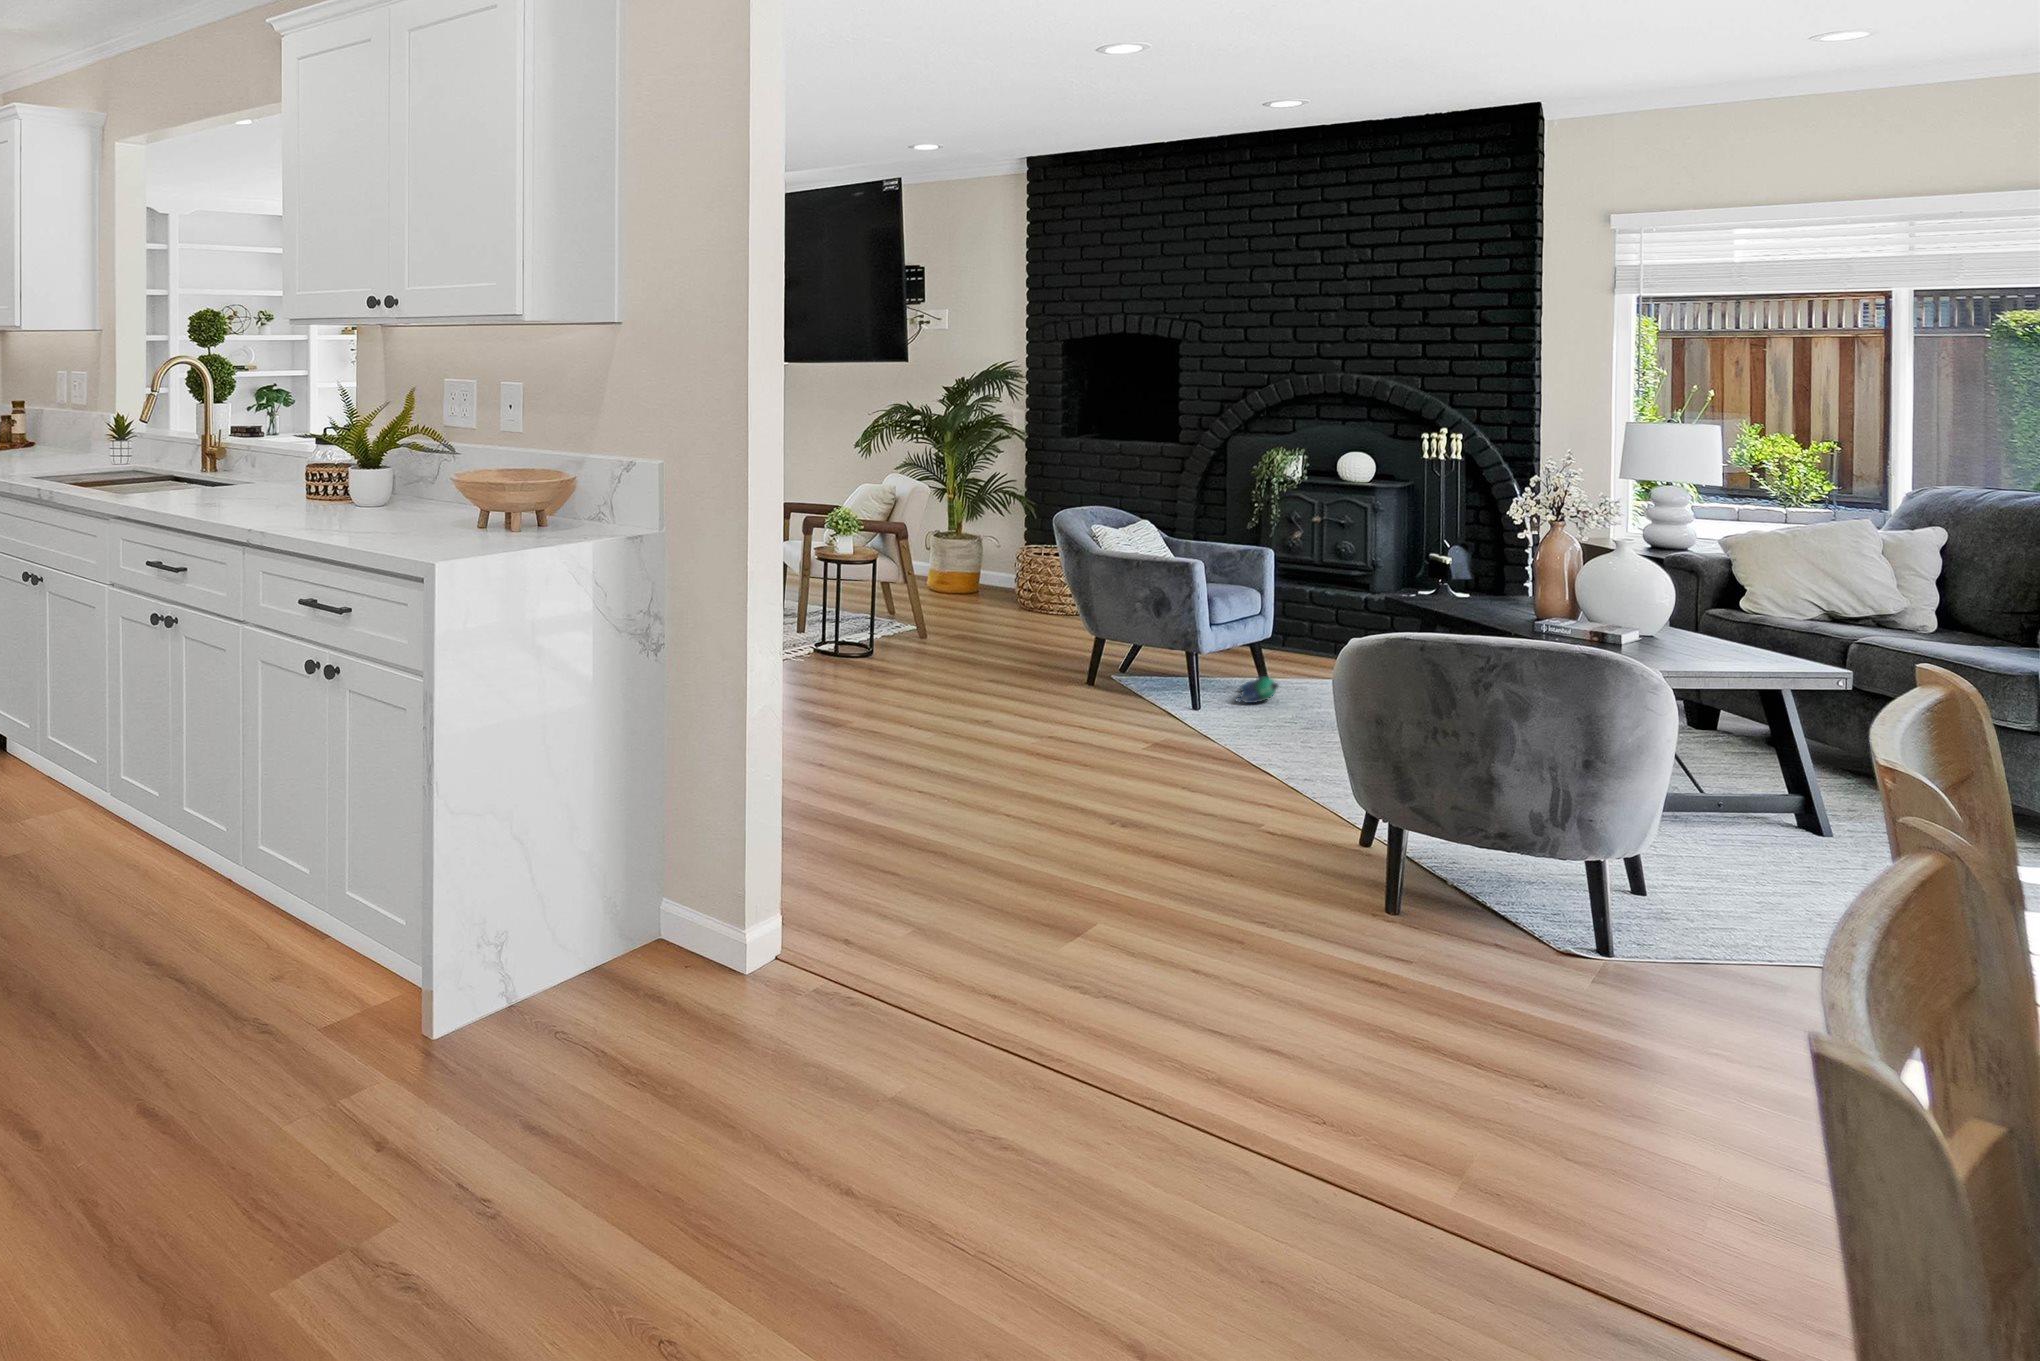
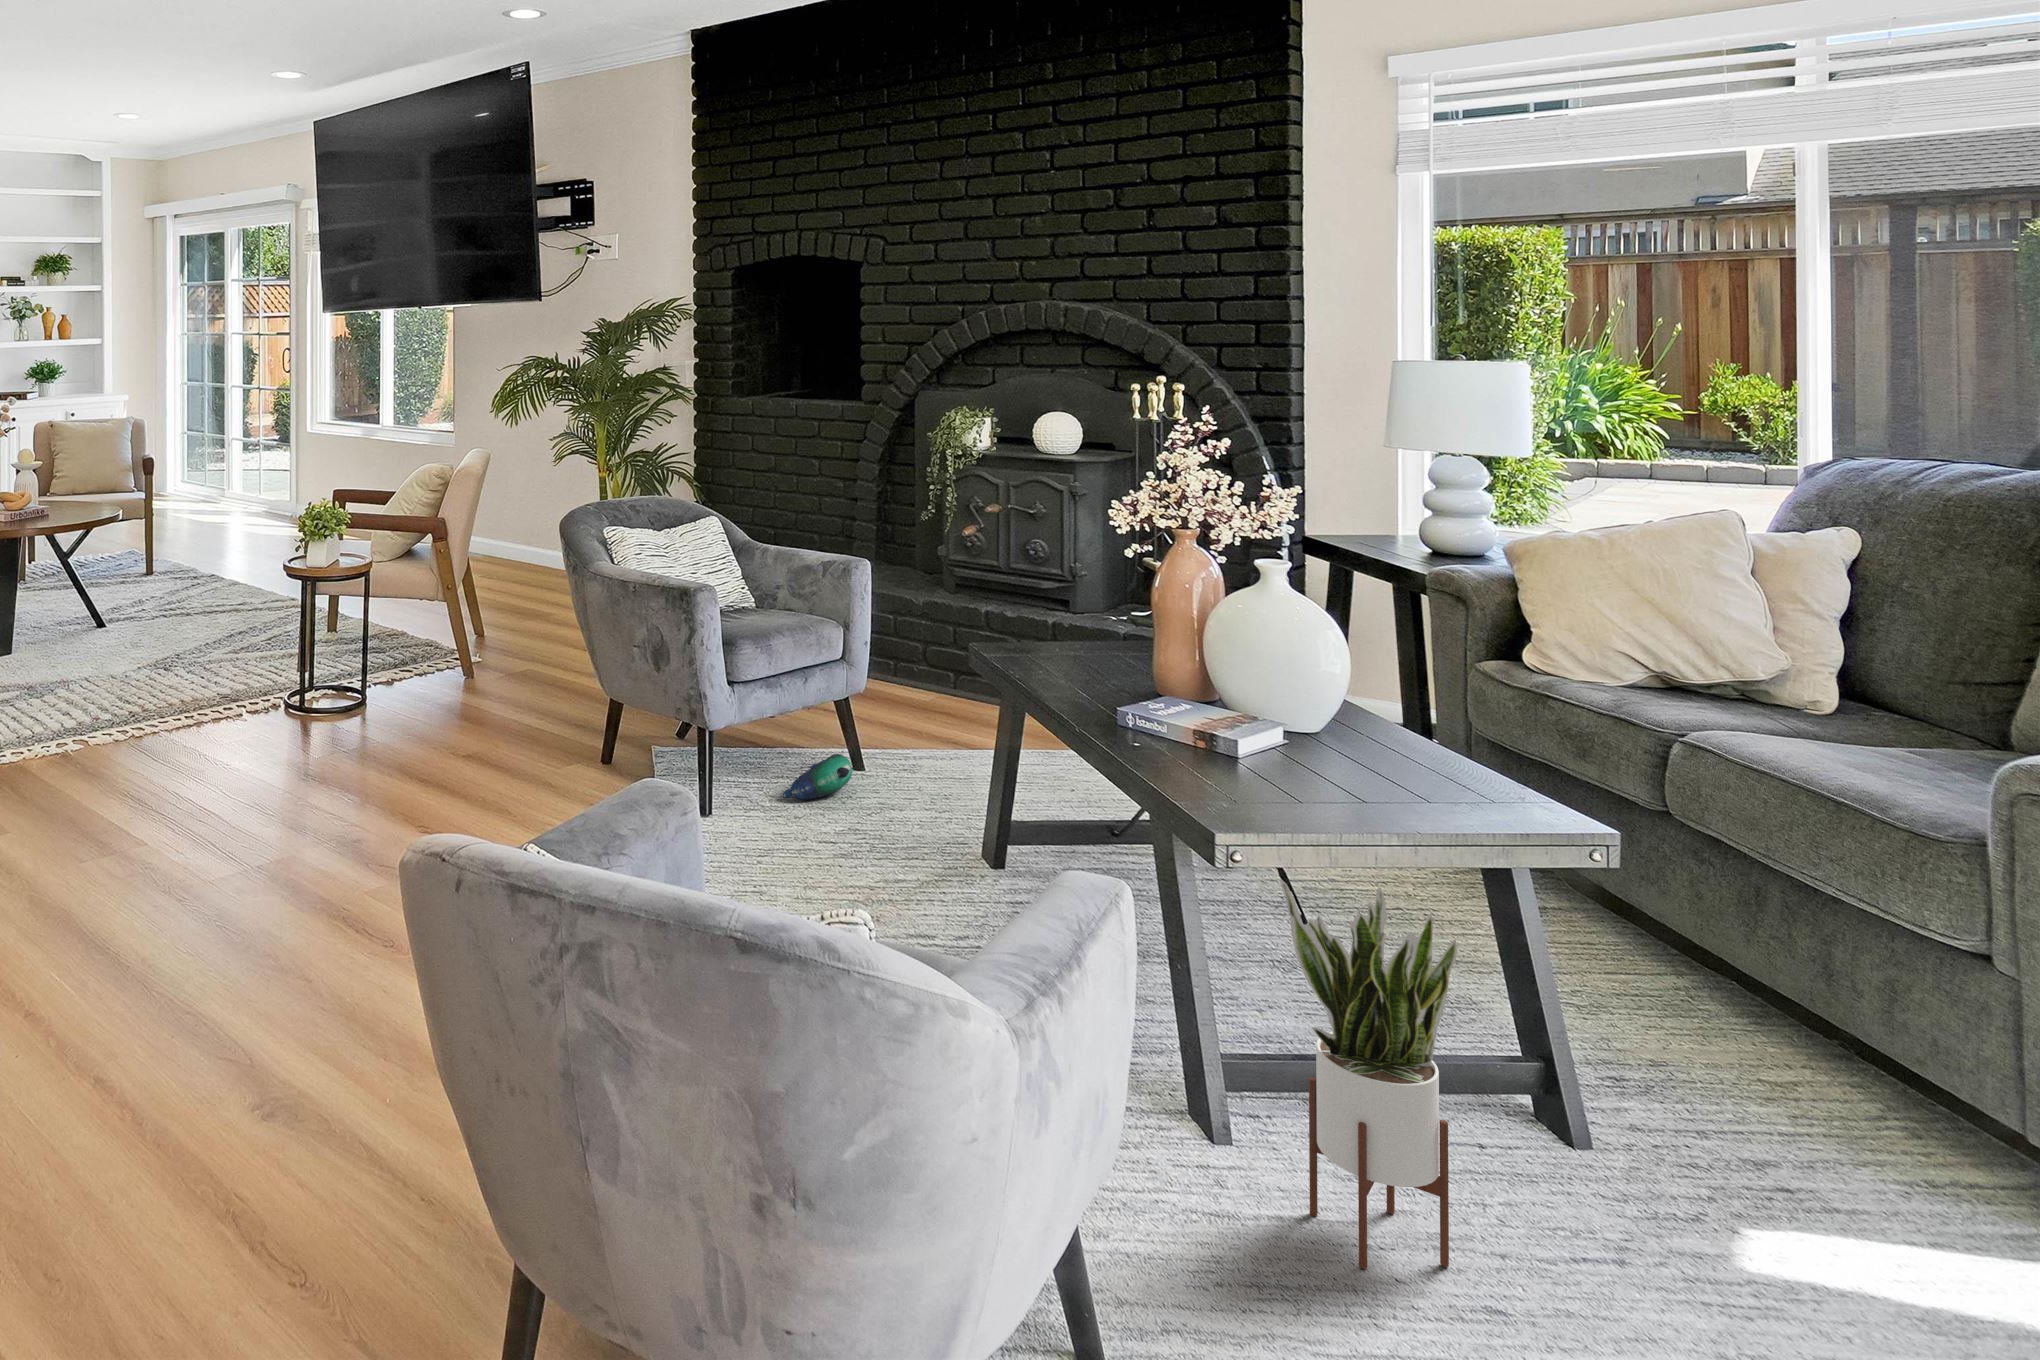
potted plant: none [1685,684,1779,872] -> present [1280,879,1457,1269]

